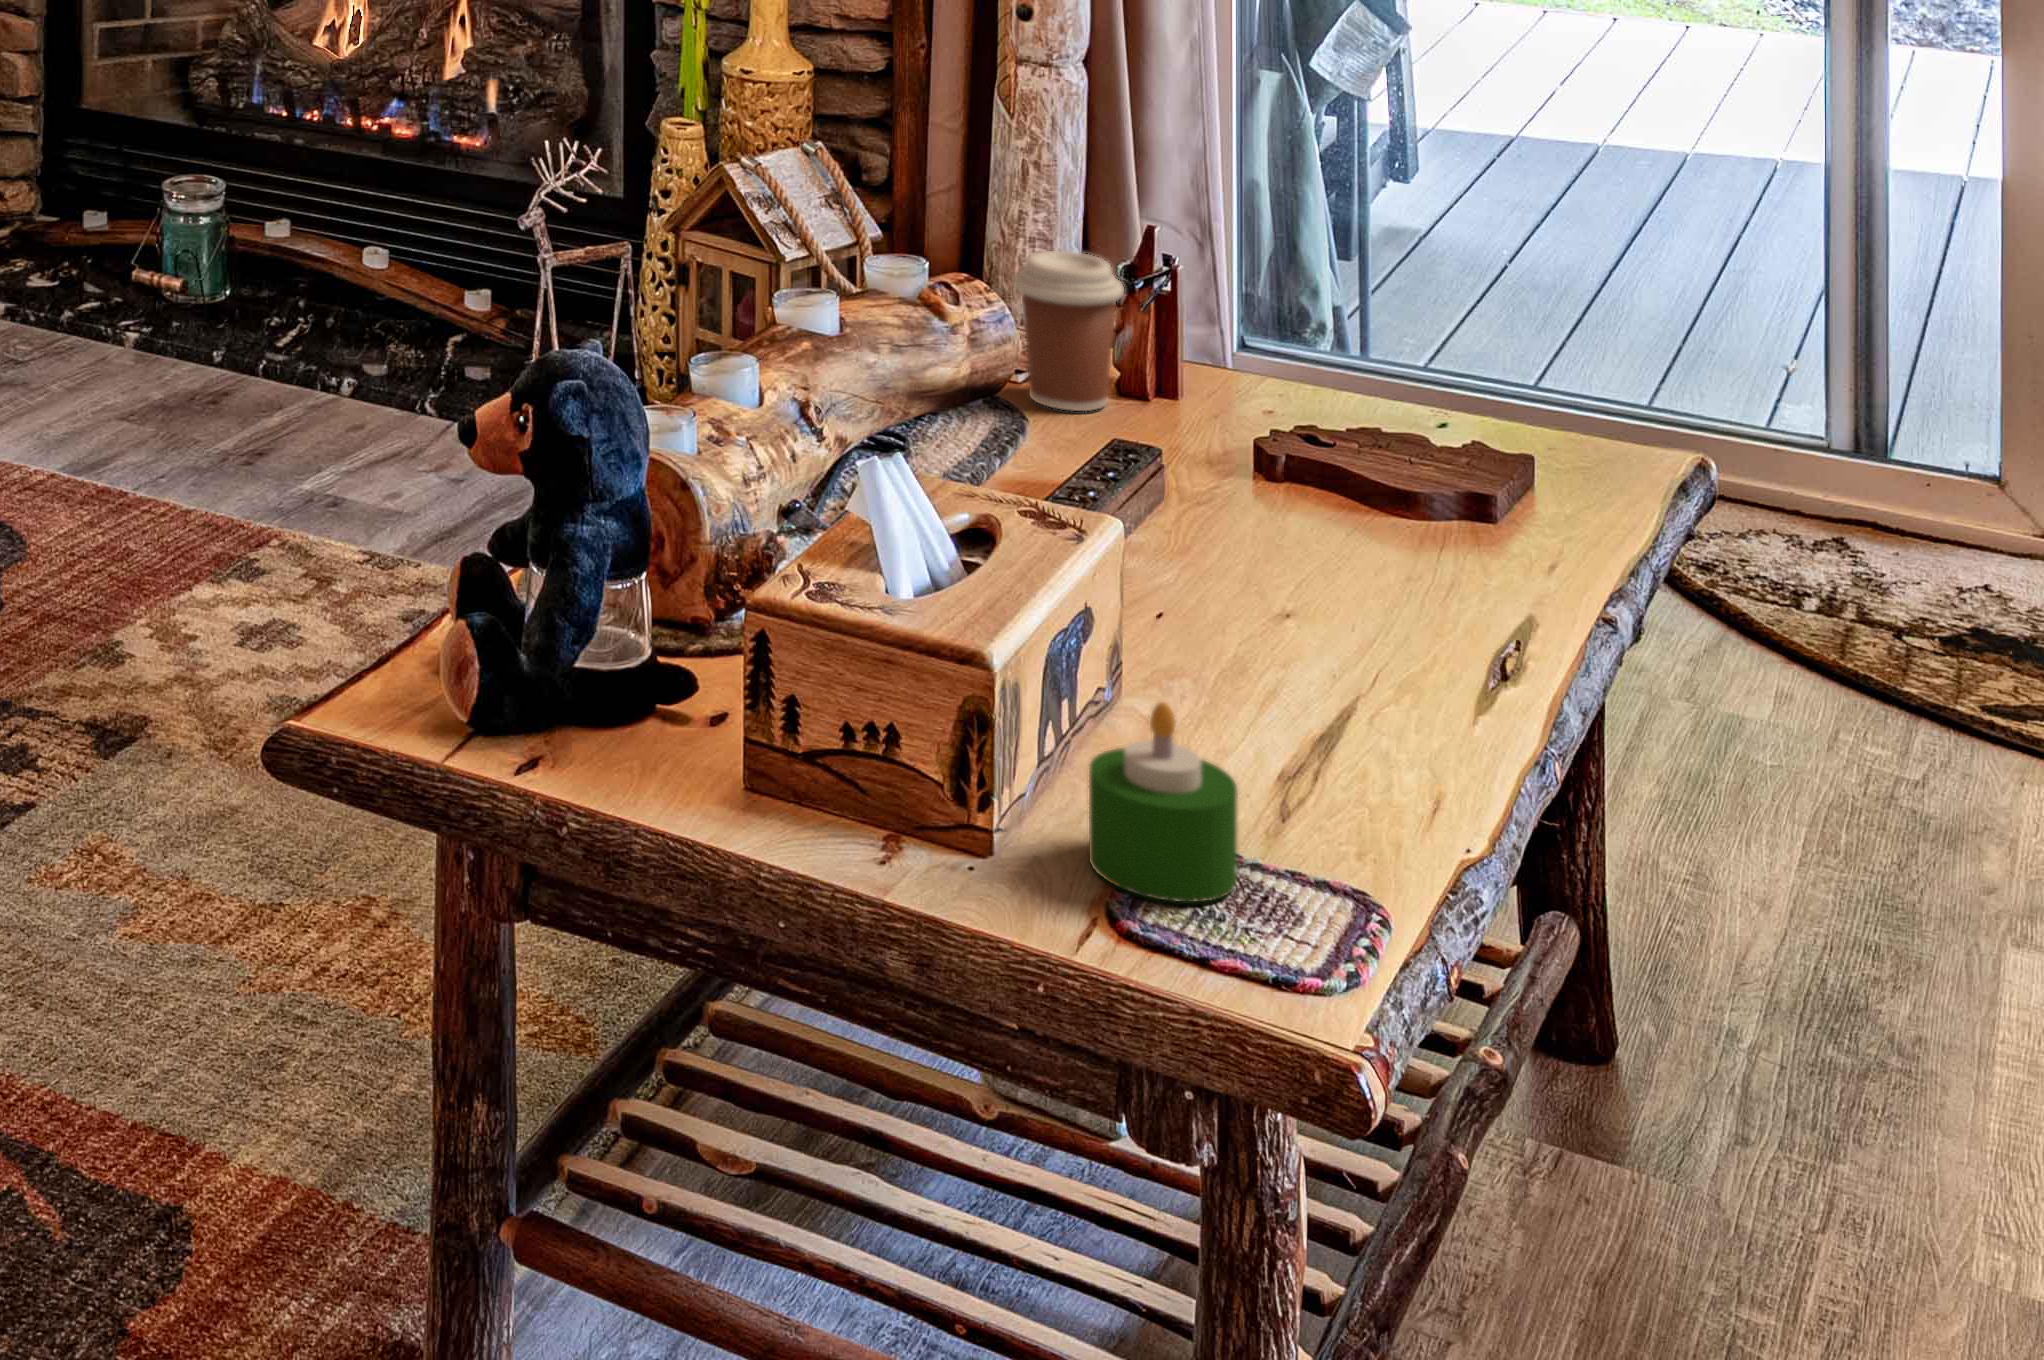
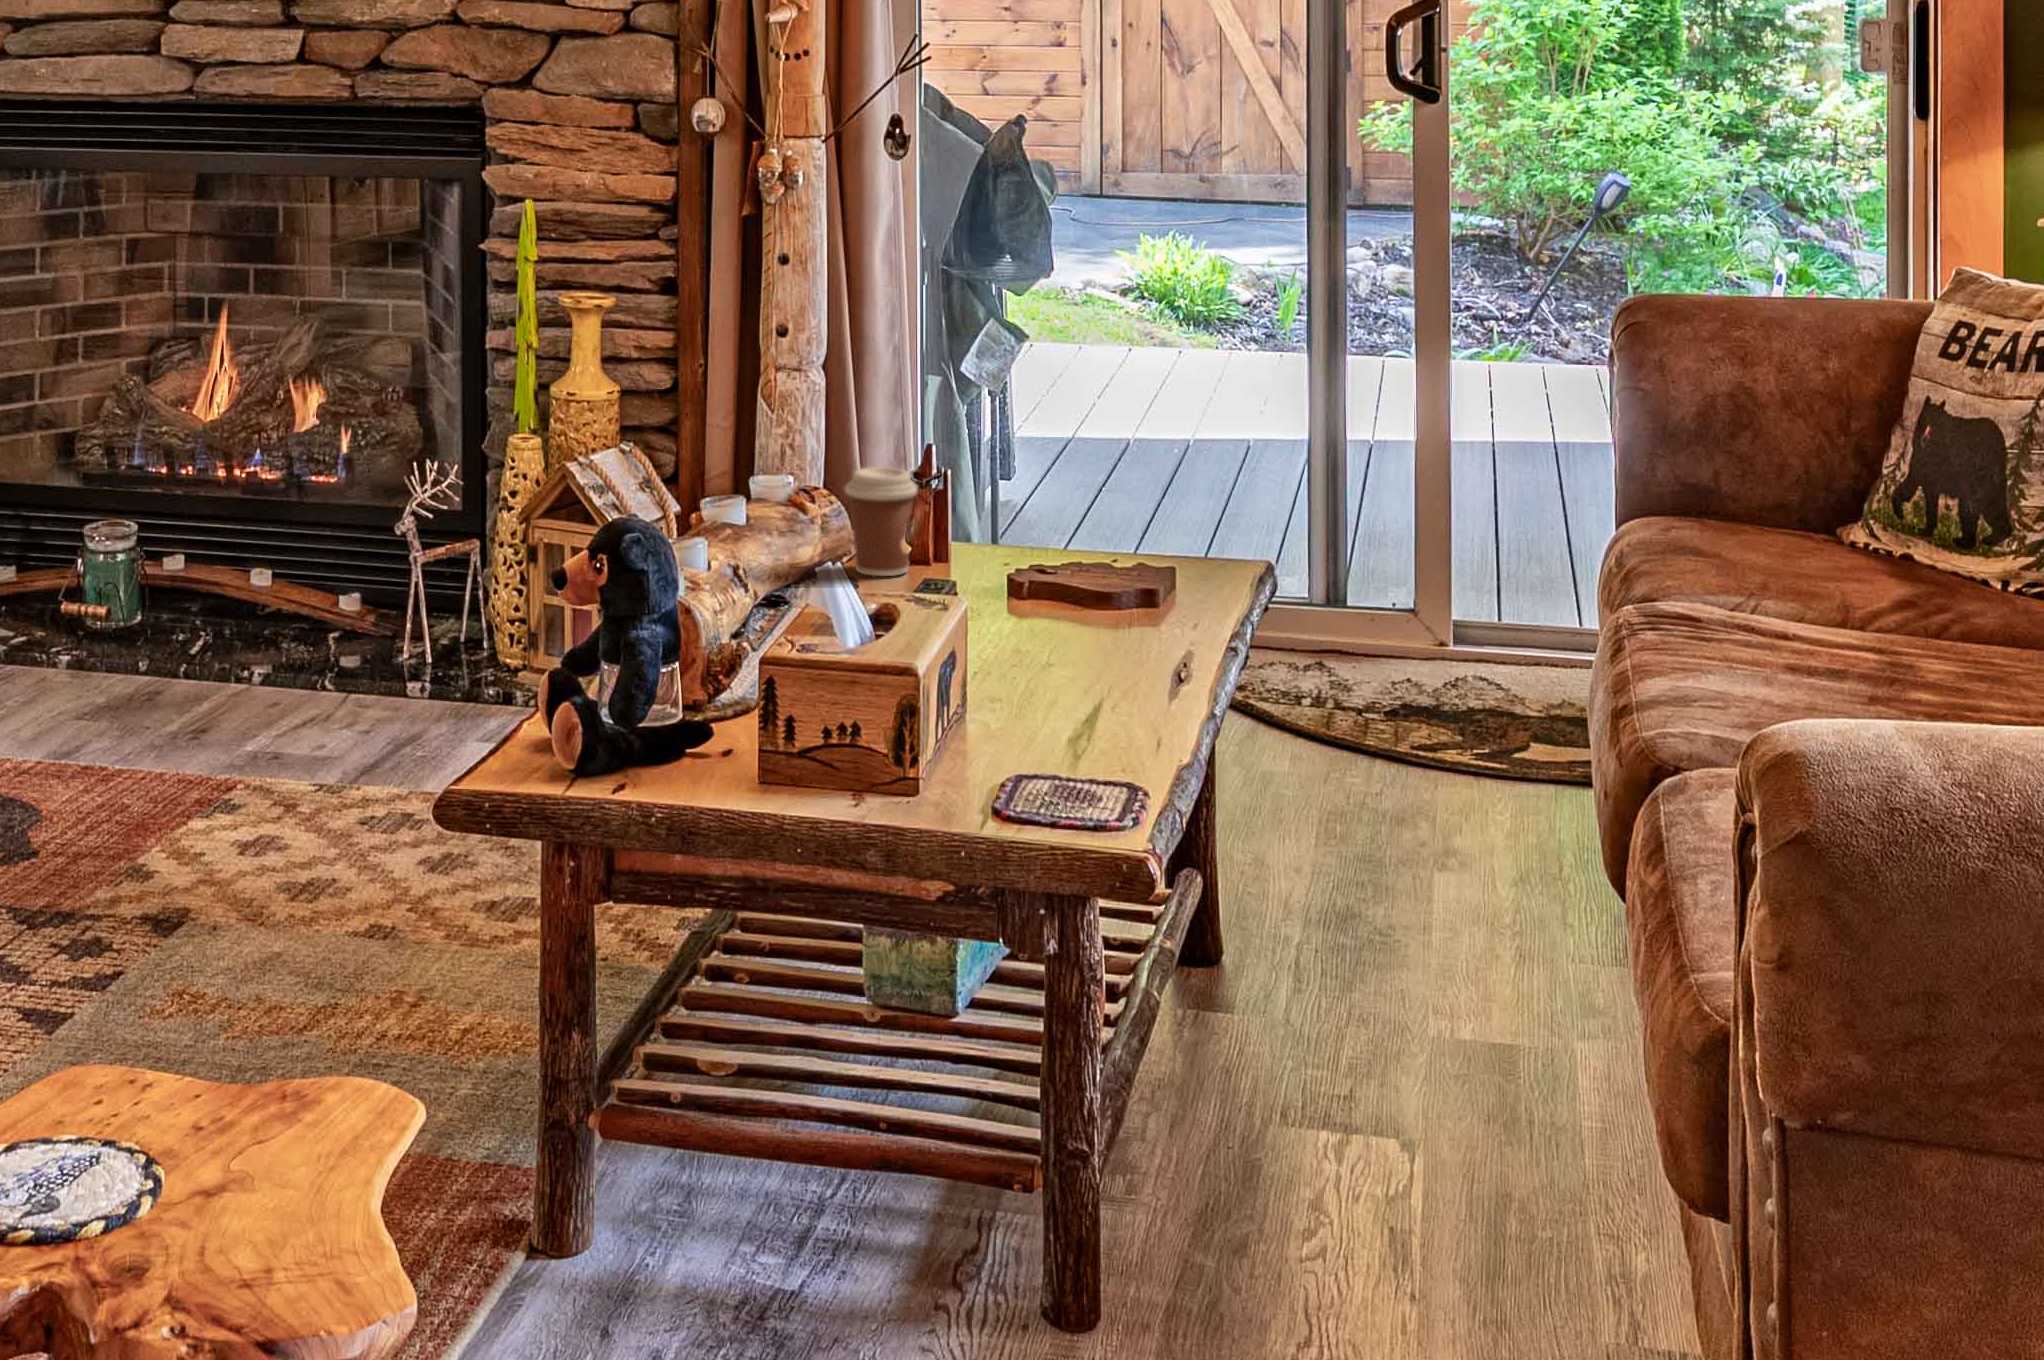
candle: present [1089,702,1238,902] -> none [981,691,1070,811]

